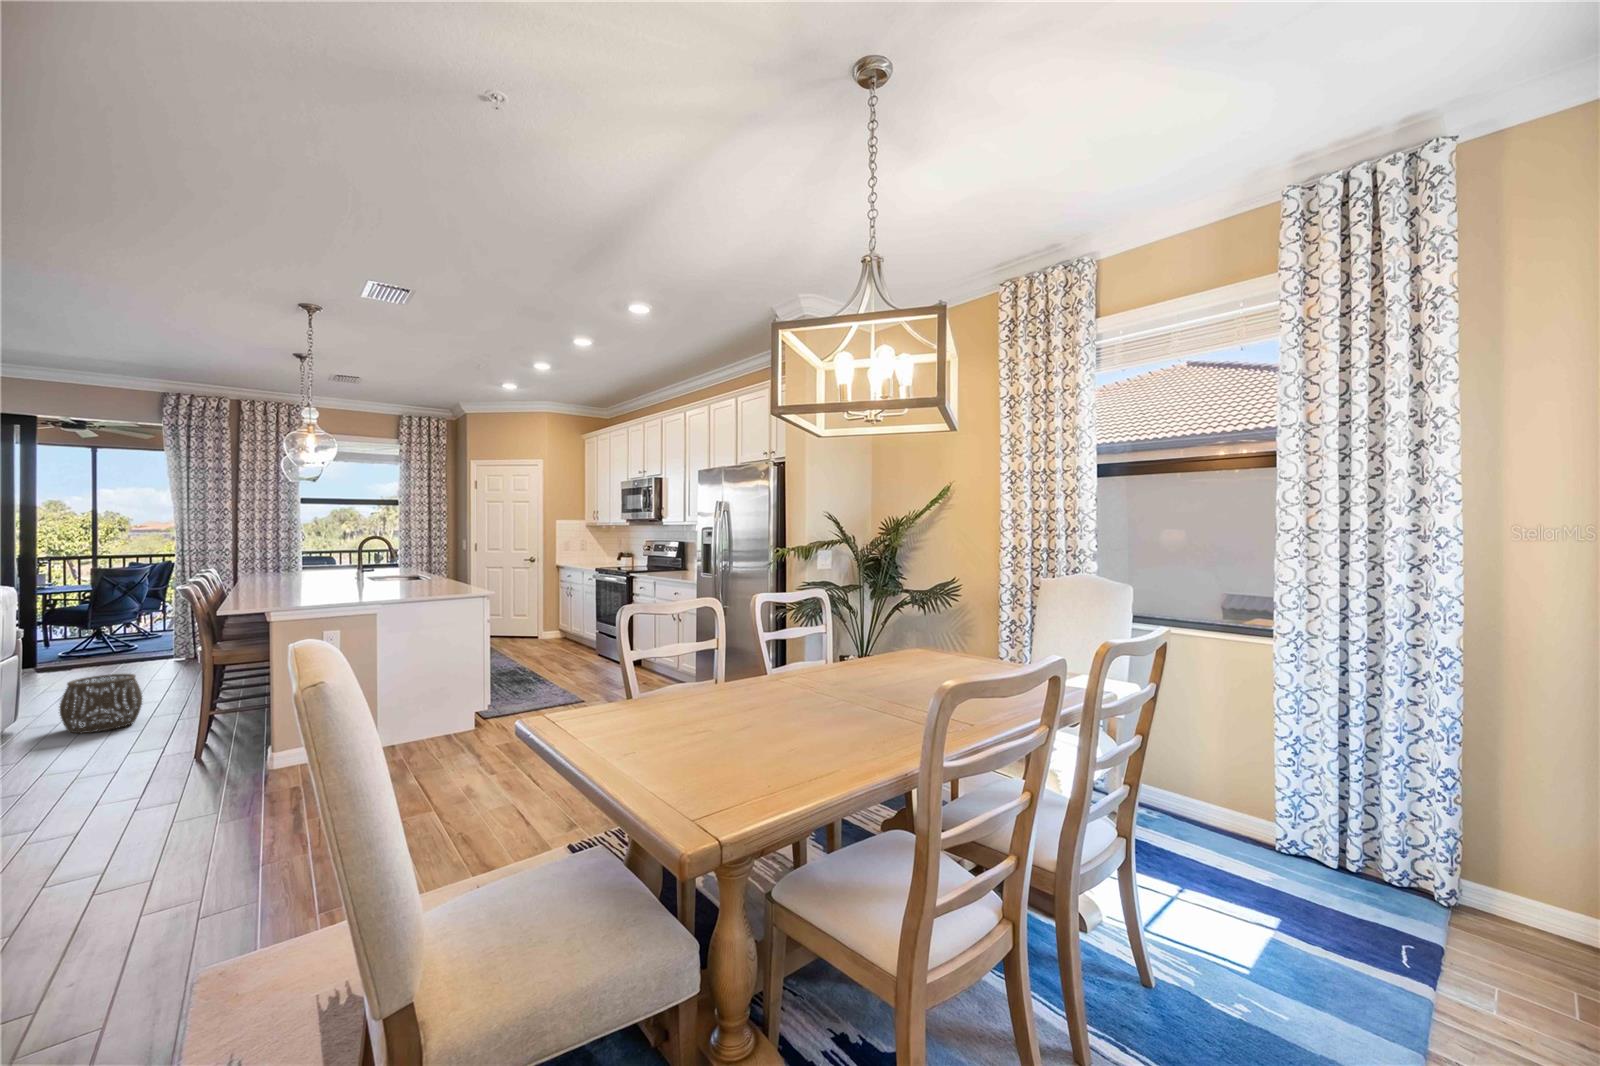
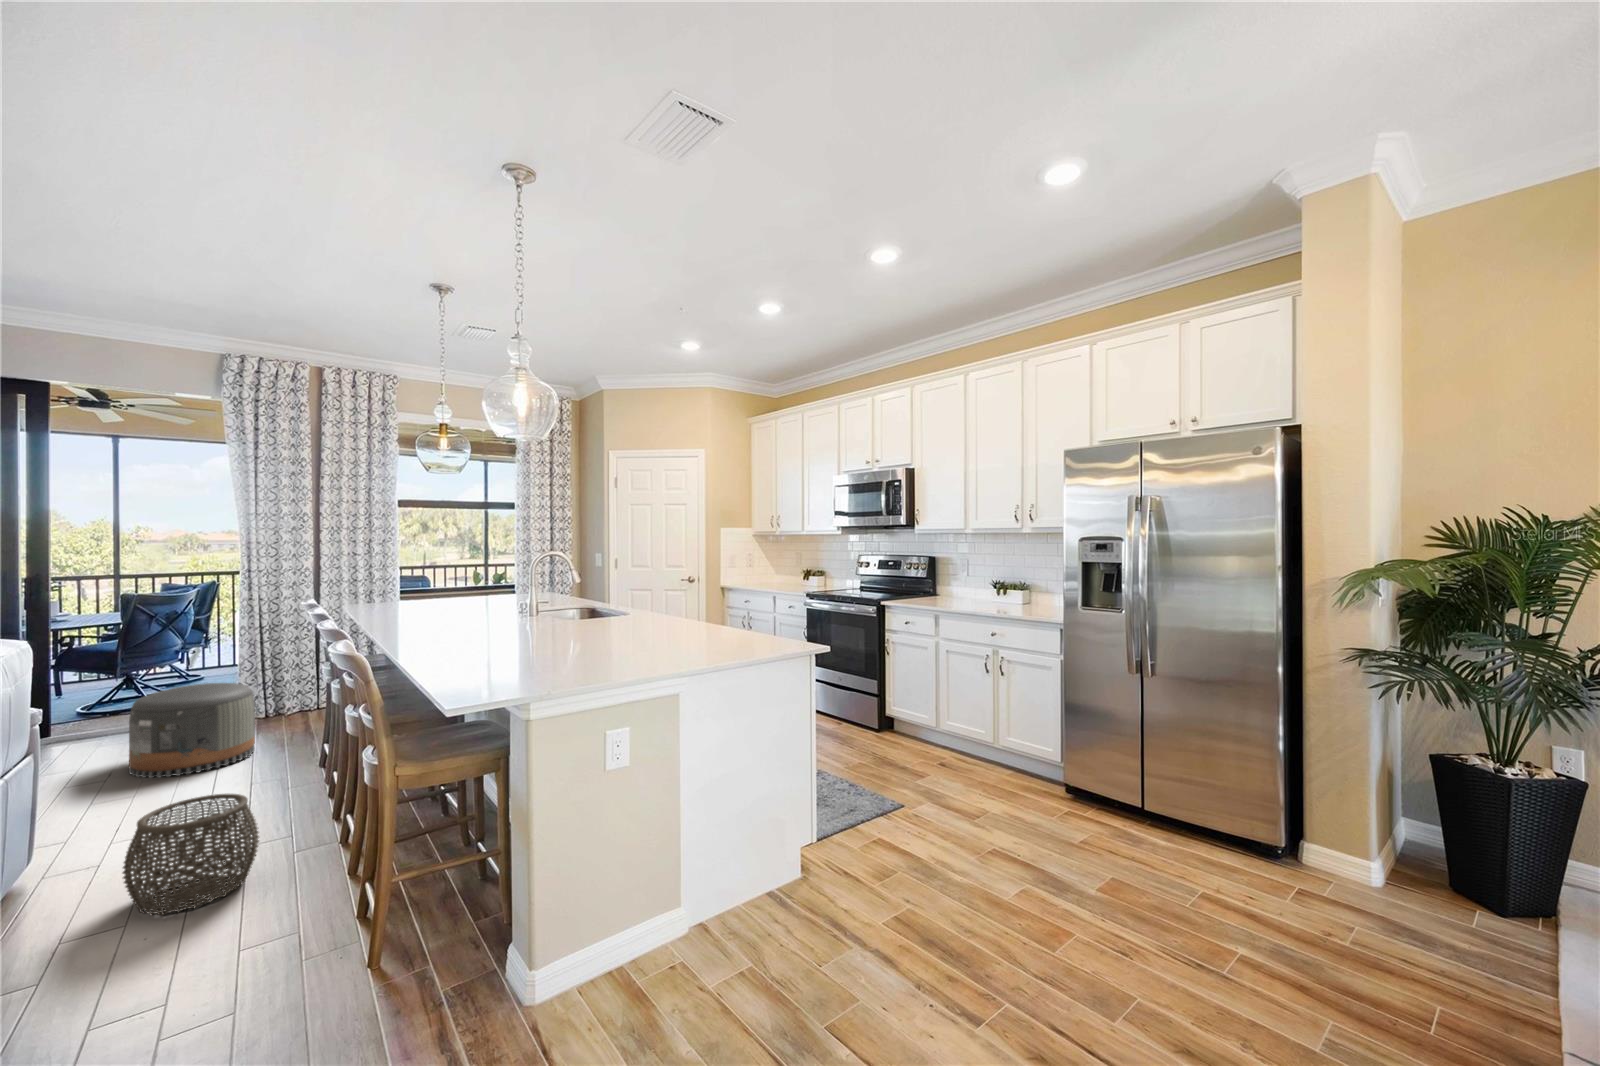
pouf: none [86,625,175,684] -> present [129,683,255,778]

